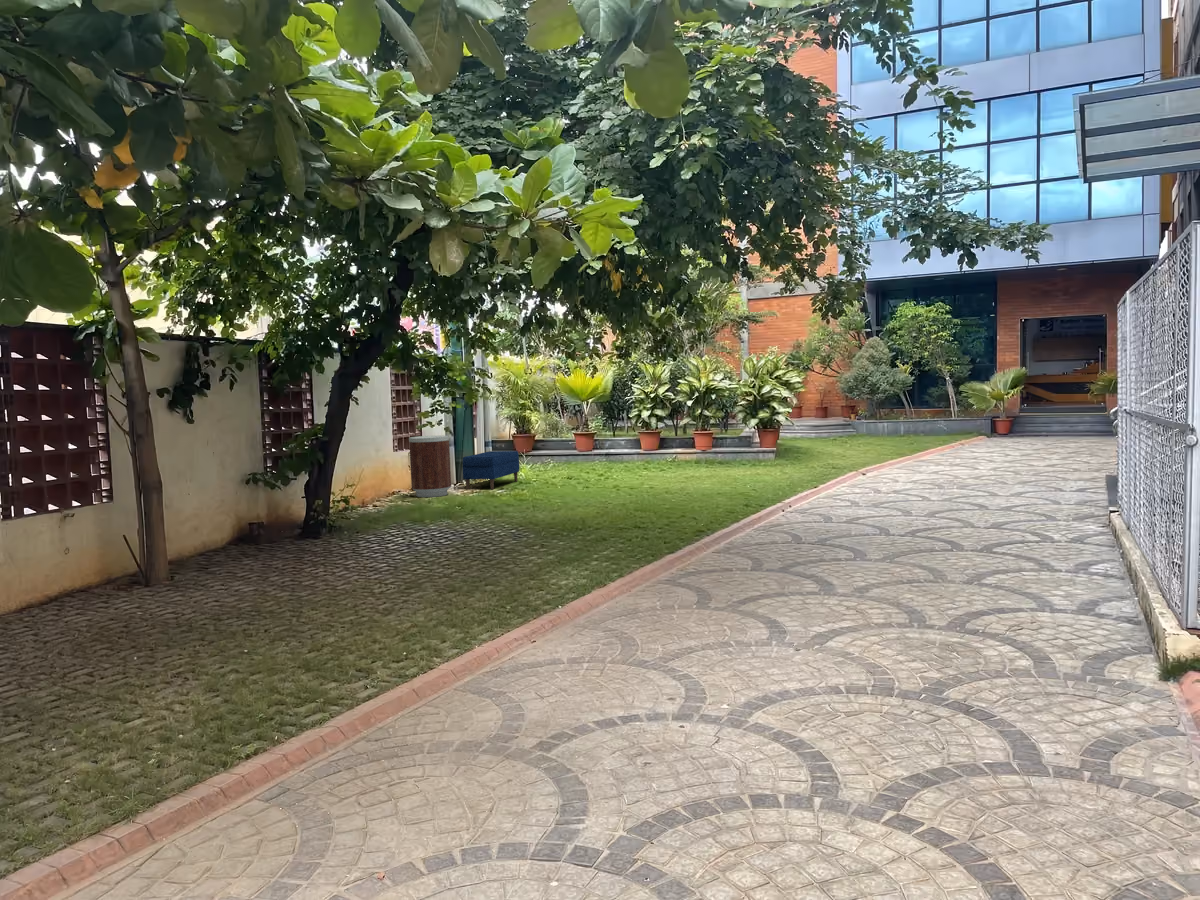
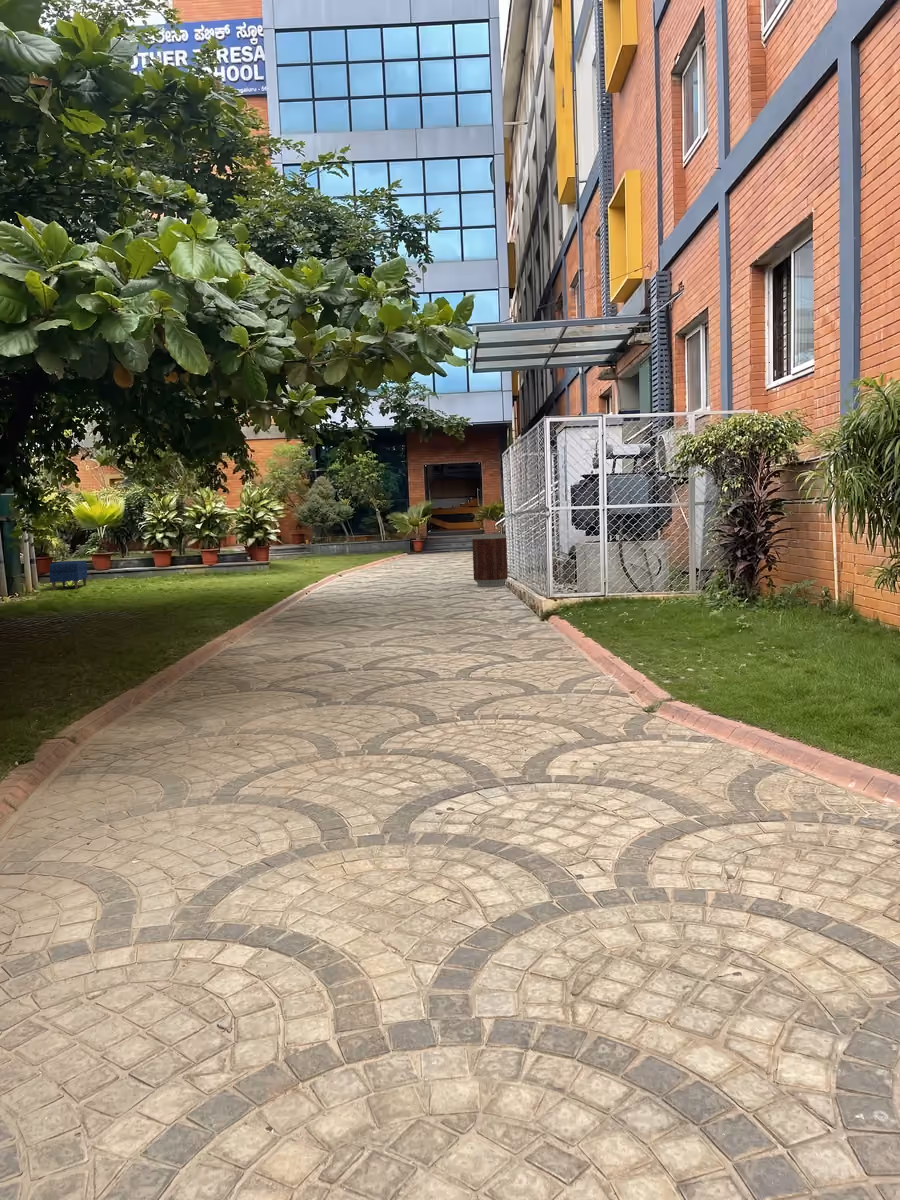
trash can: present [409,436,451,497] -> present [472,534,508,587]

